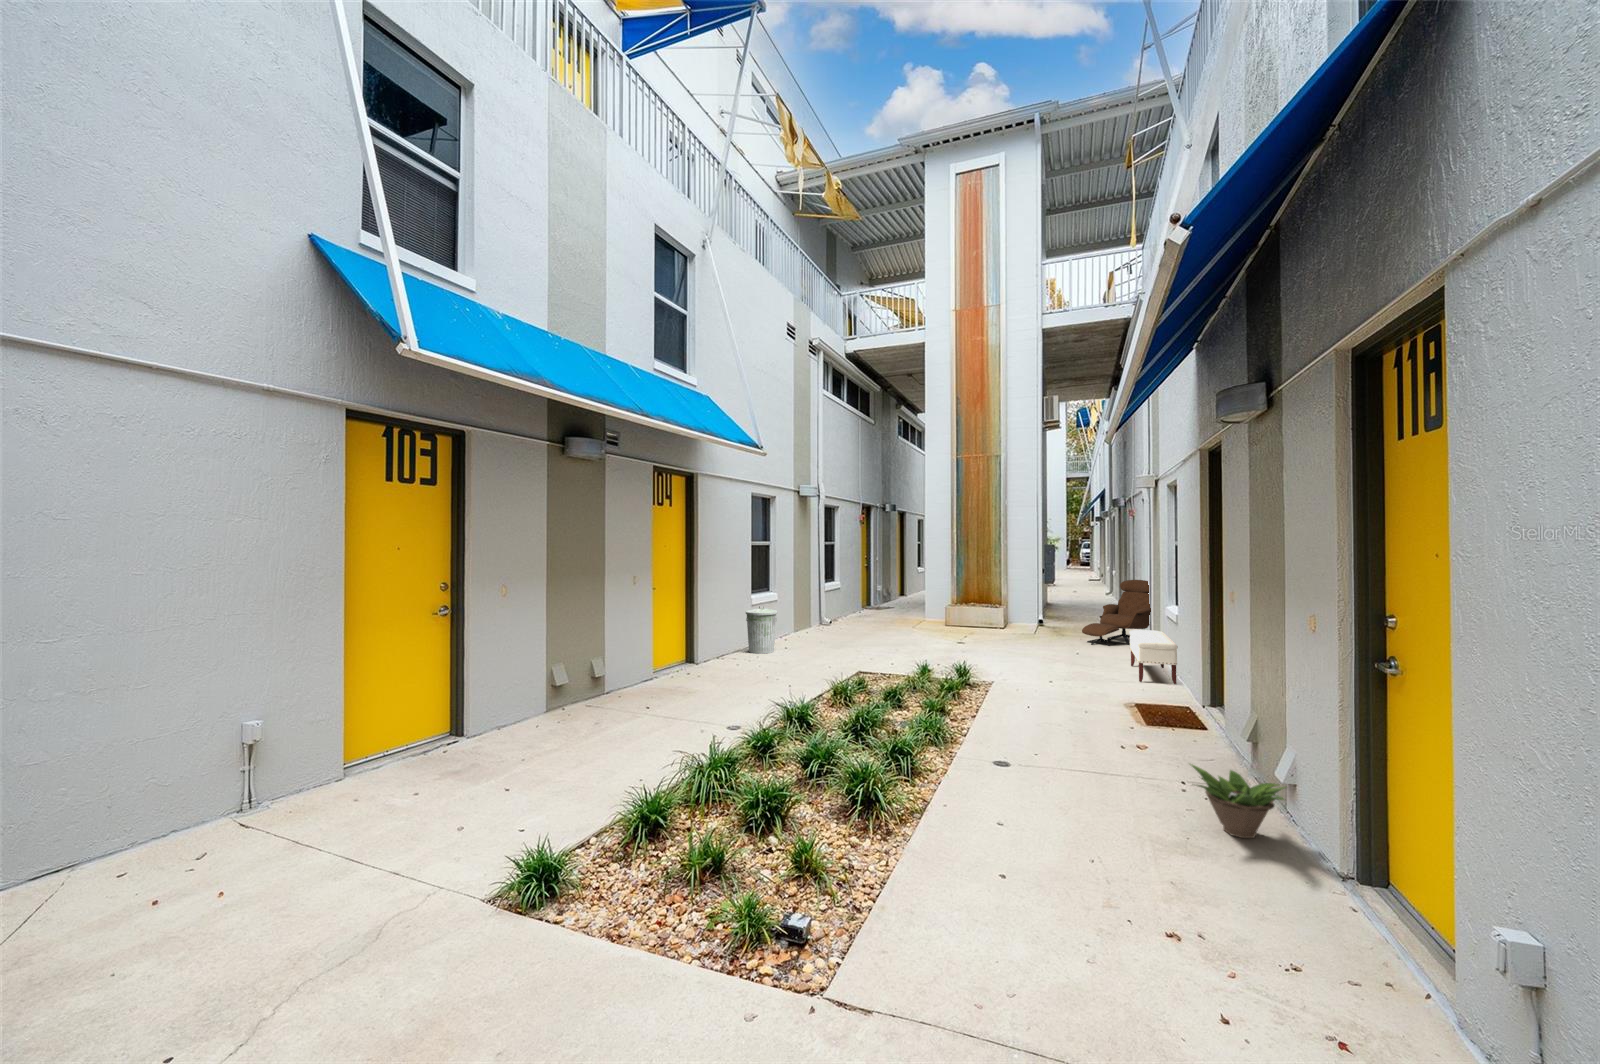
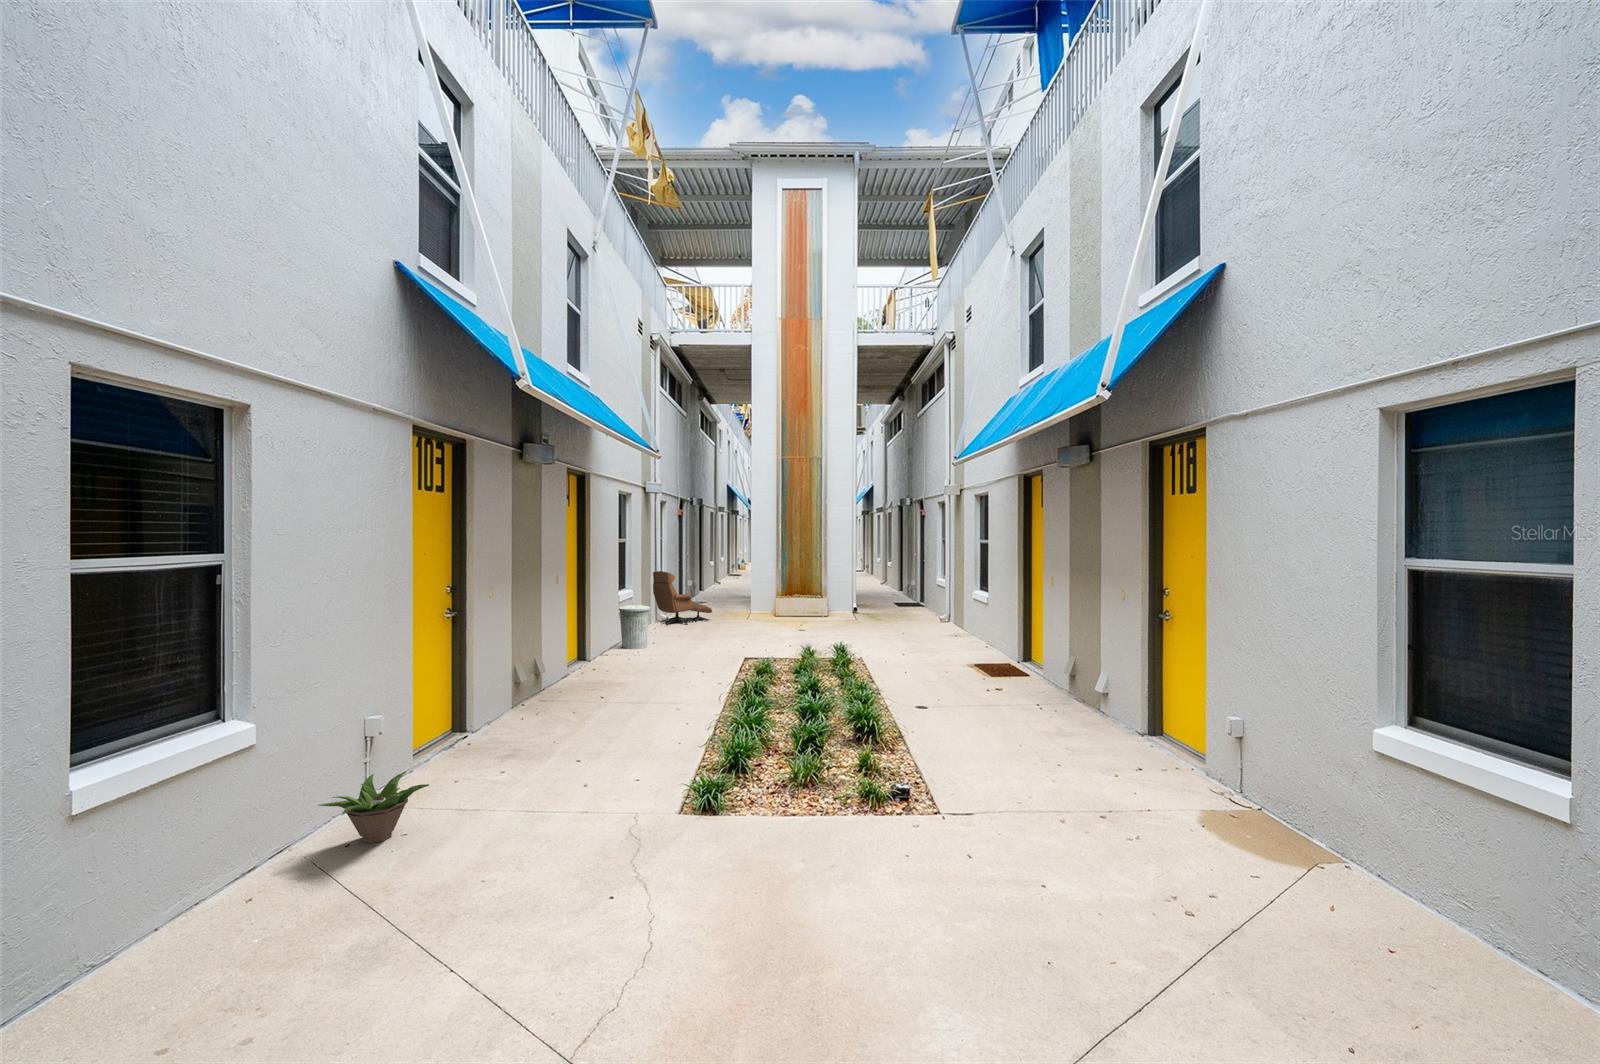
lounge chair: present [1082,580,1151,646] -> present [653,571,712,625]
bench: present [1129,630,1178,684] -> none [948,609,990,648]
decorative plant: present [1190,764,1286,838] -> present [318,771,429,843]

